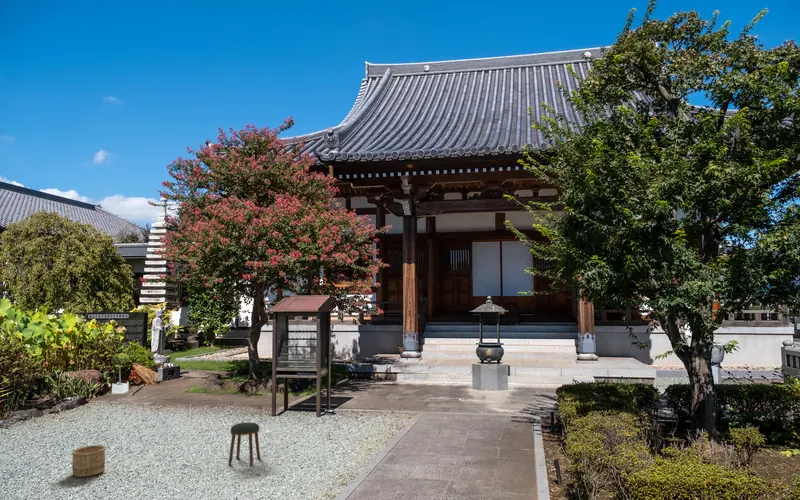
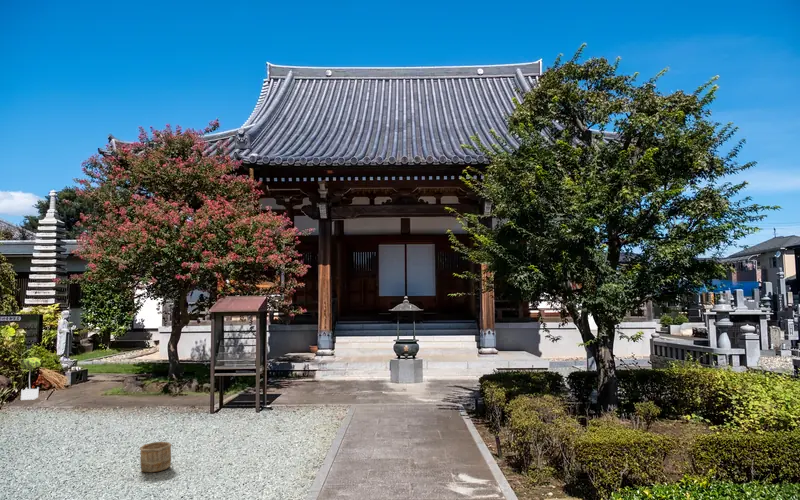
stool: present [228,423,260,466] -> none [198,412,226,451]
wooden bucket: present [72,445,106,477] -> present [140,442,172,472]

